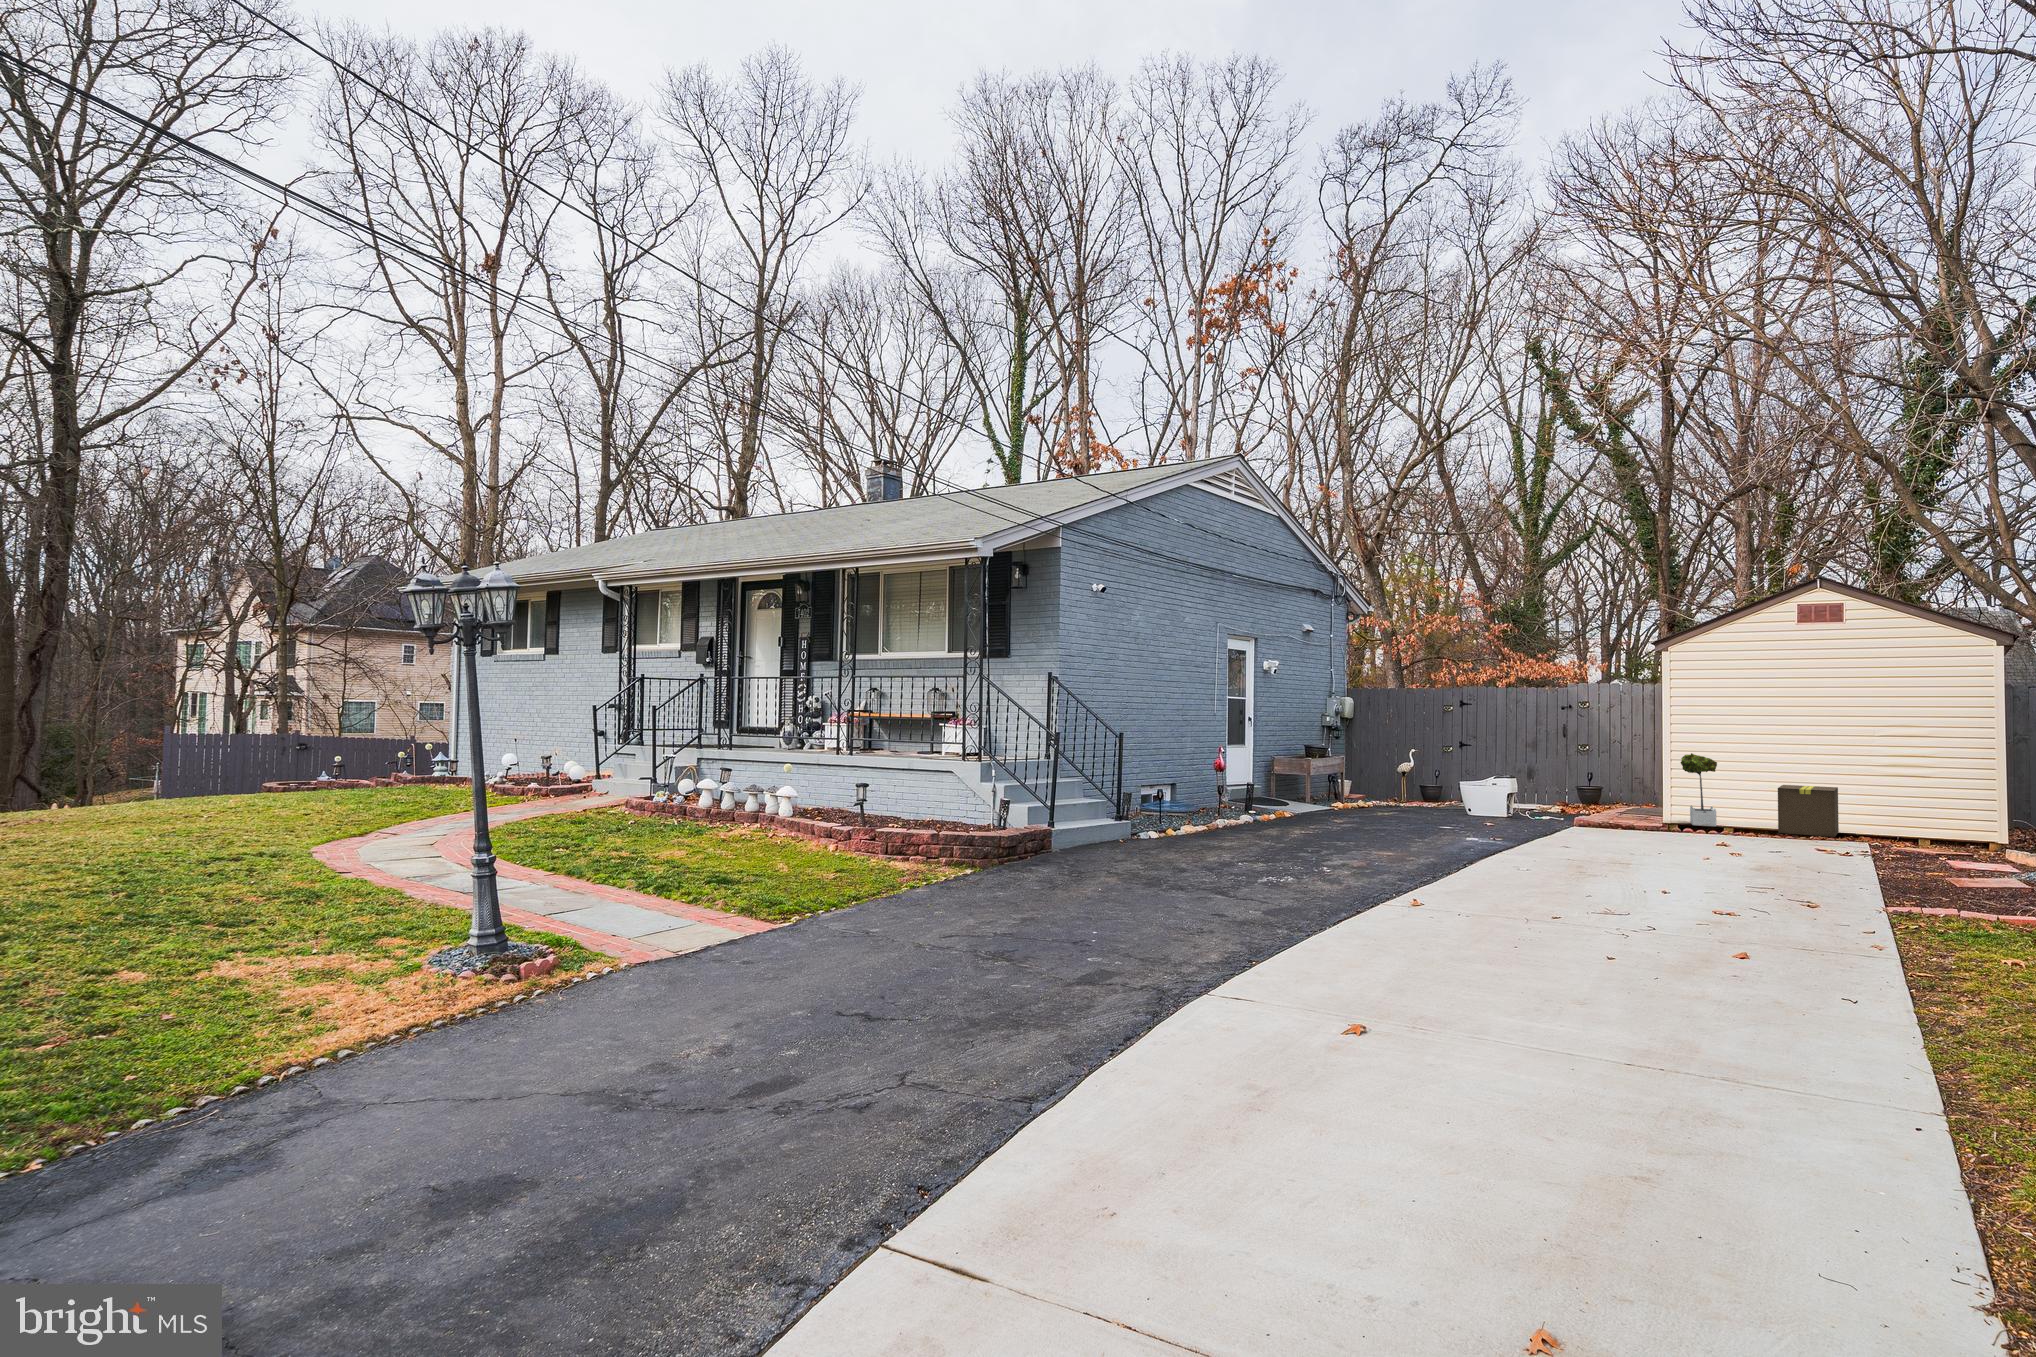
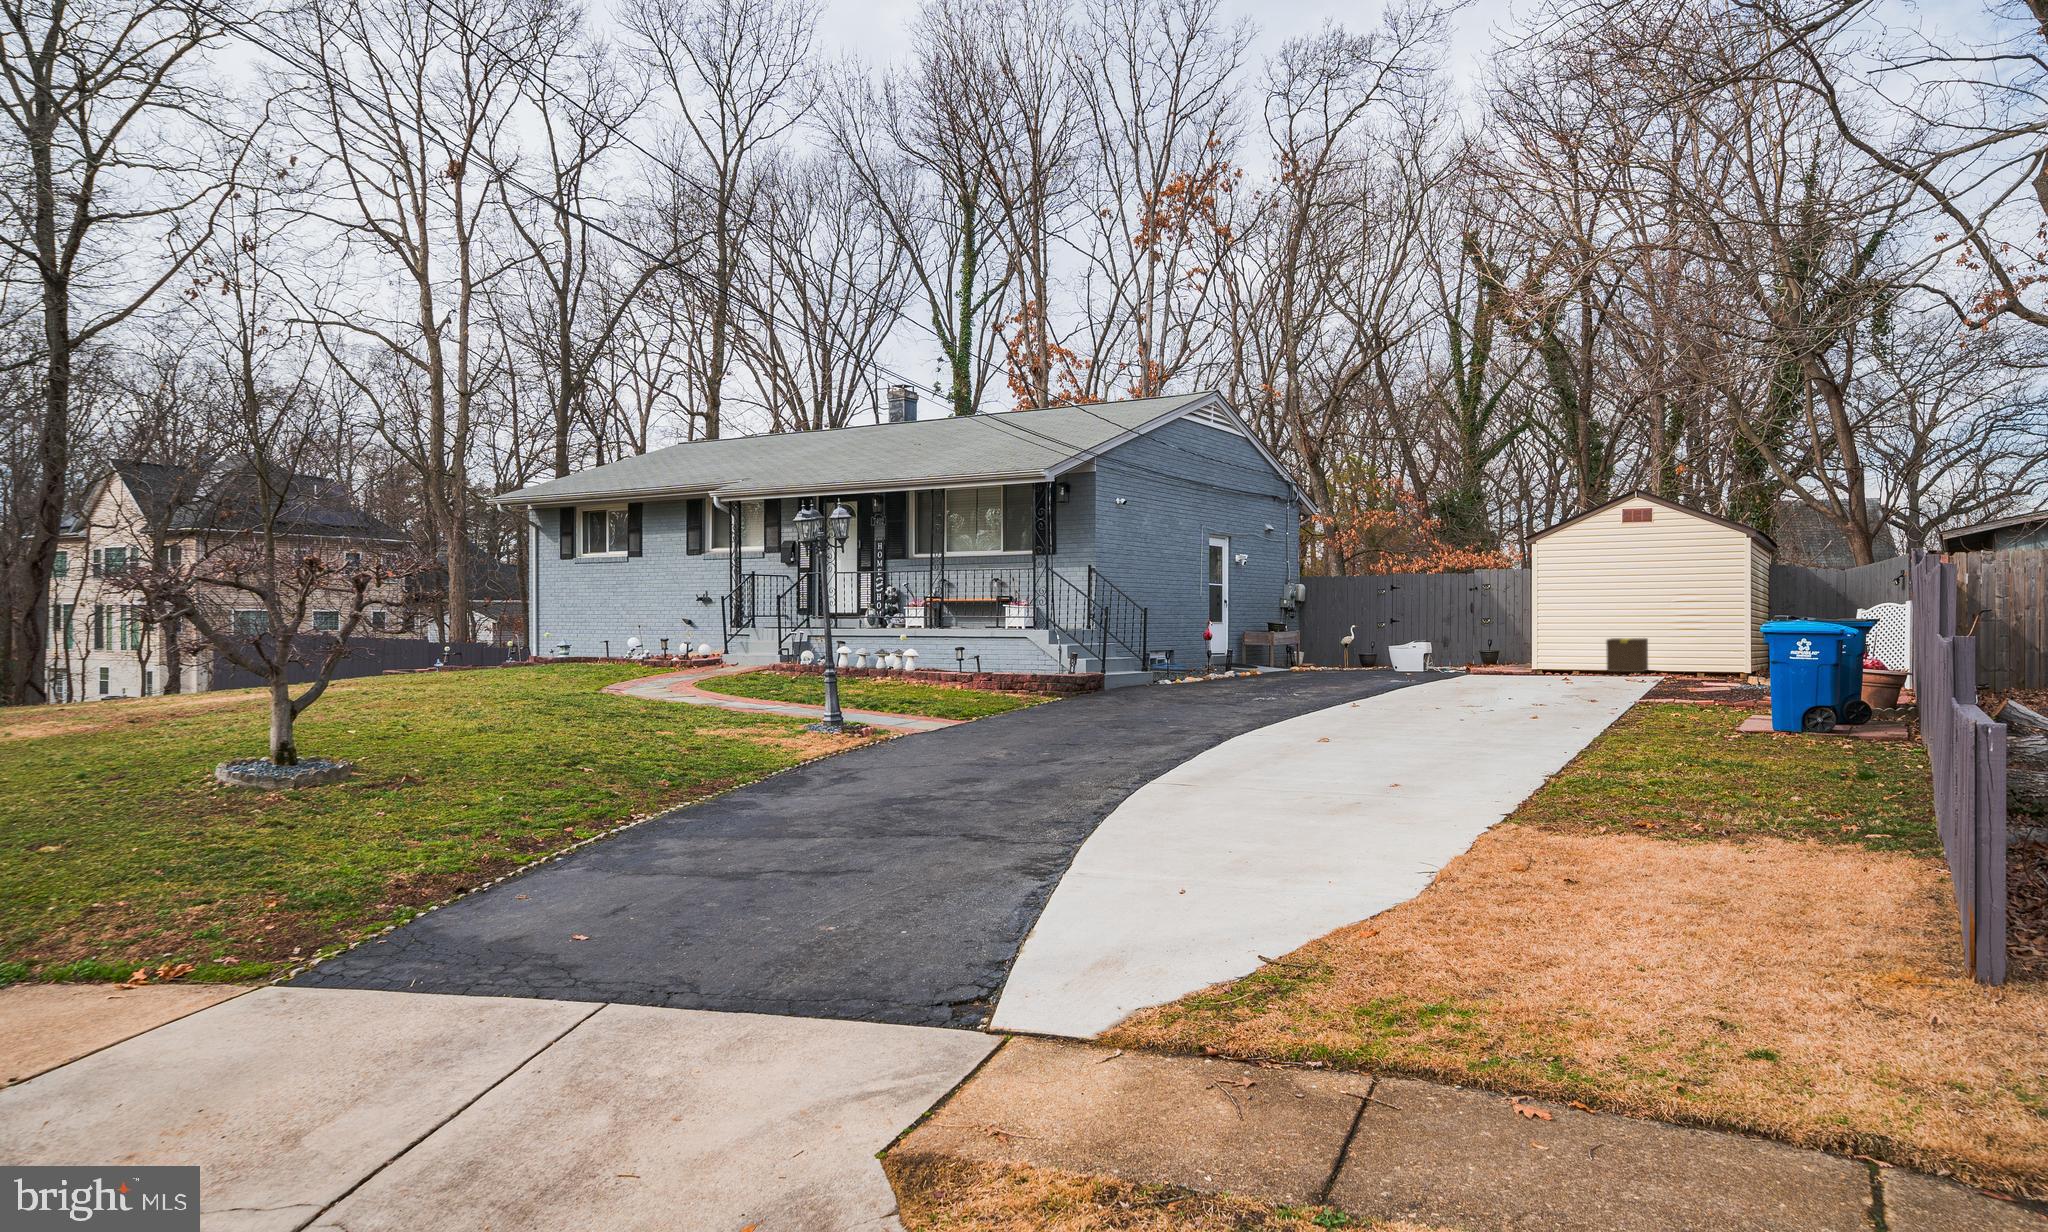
potted tree: present [1681,753,1717,826] -> none [1544,617,1569,670]

